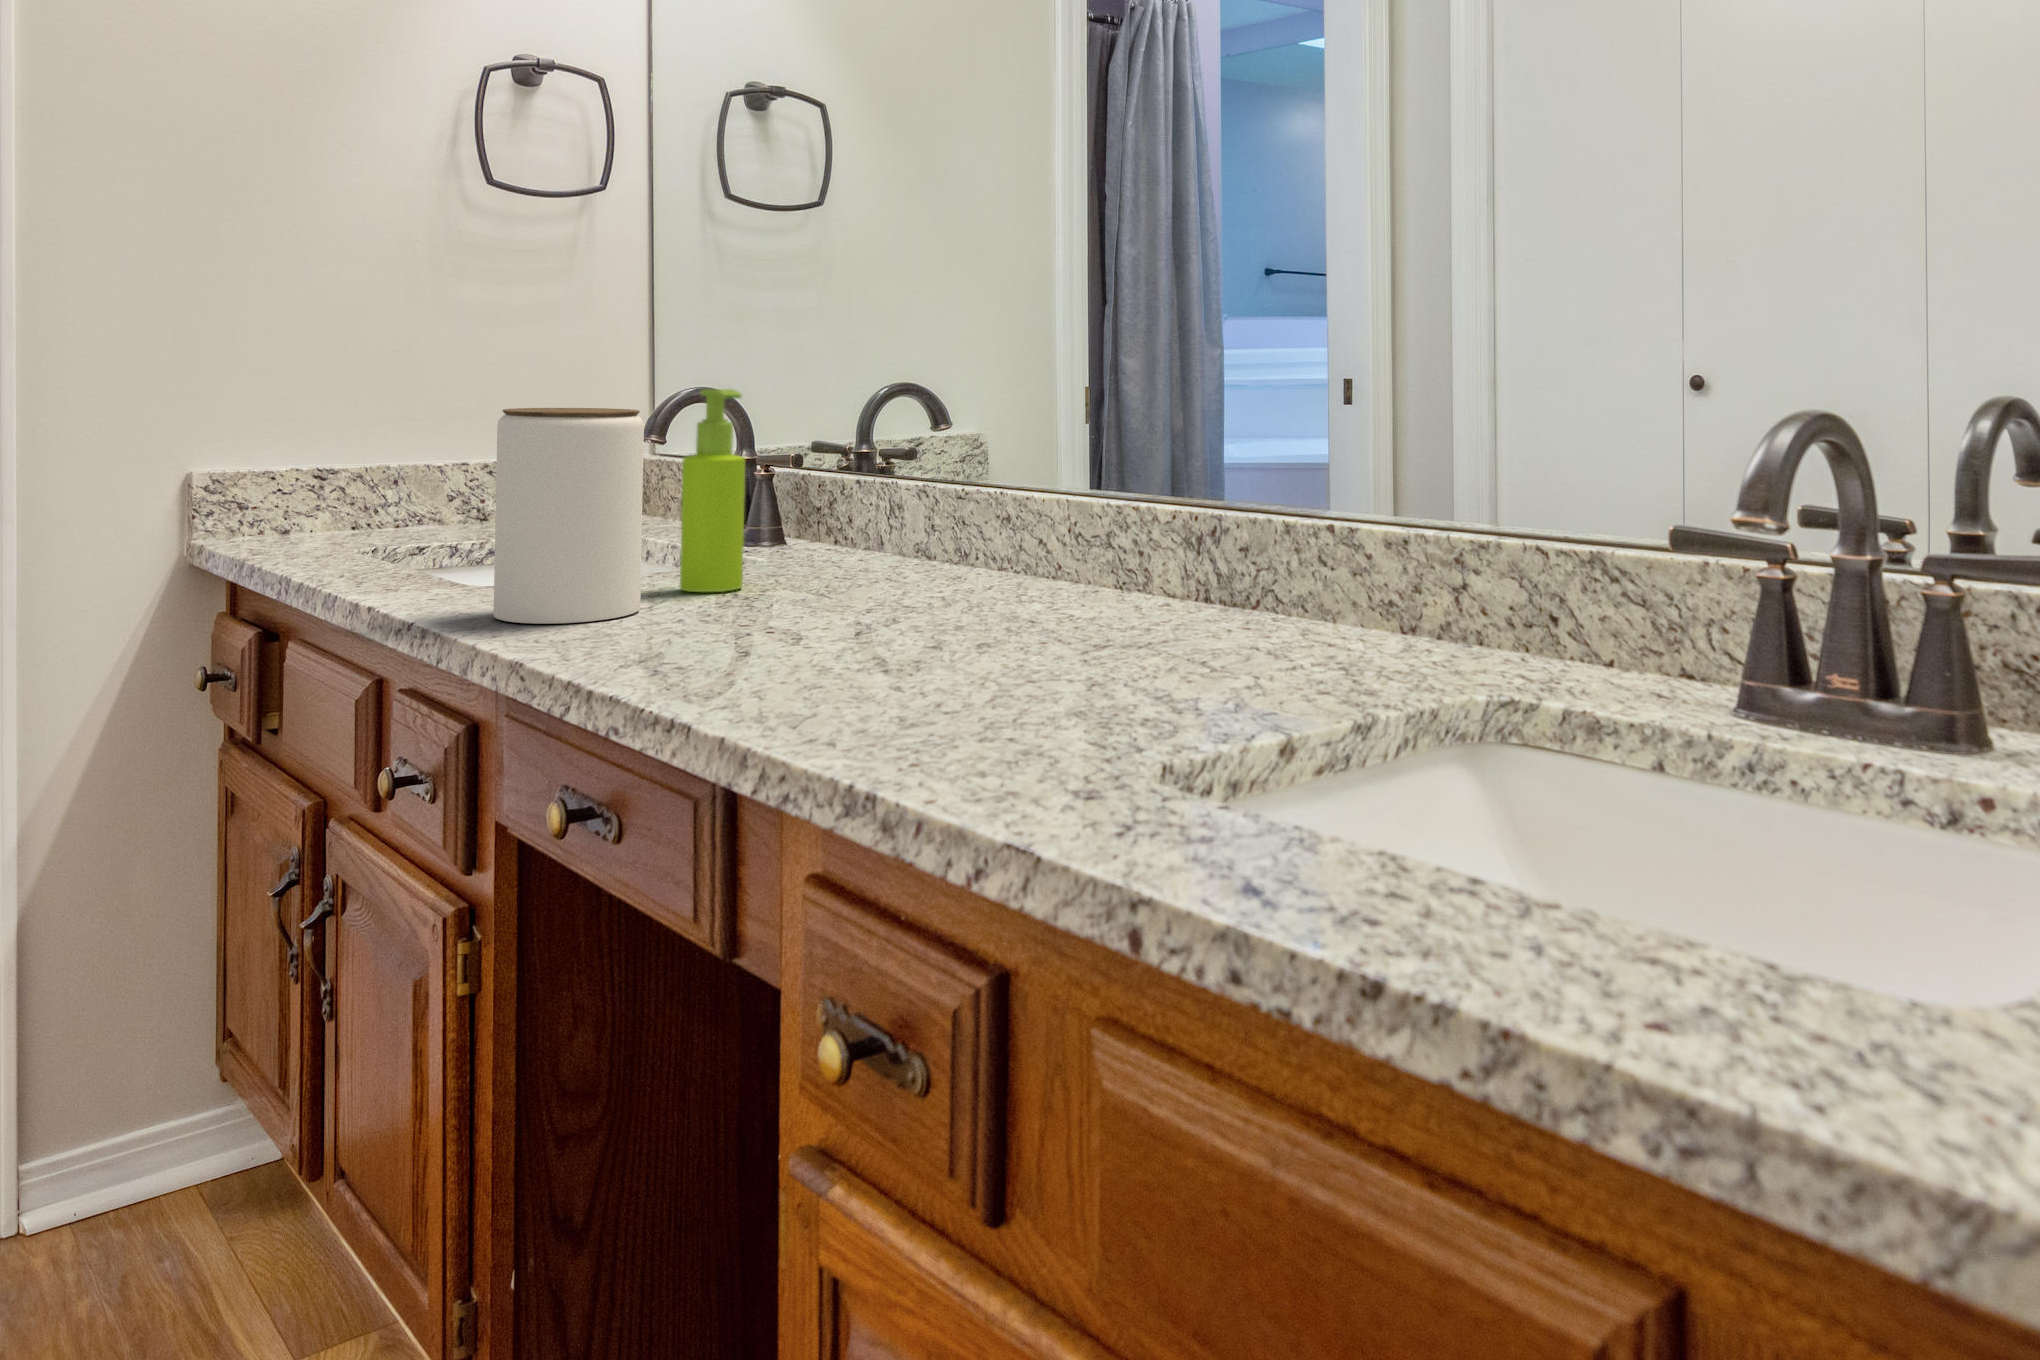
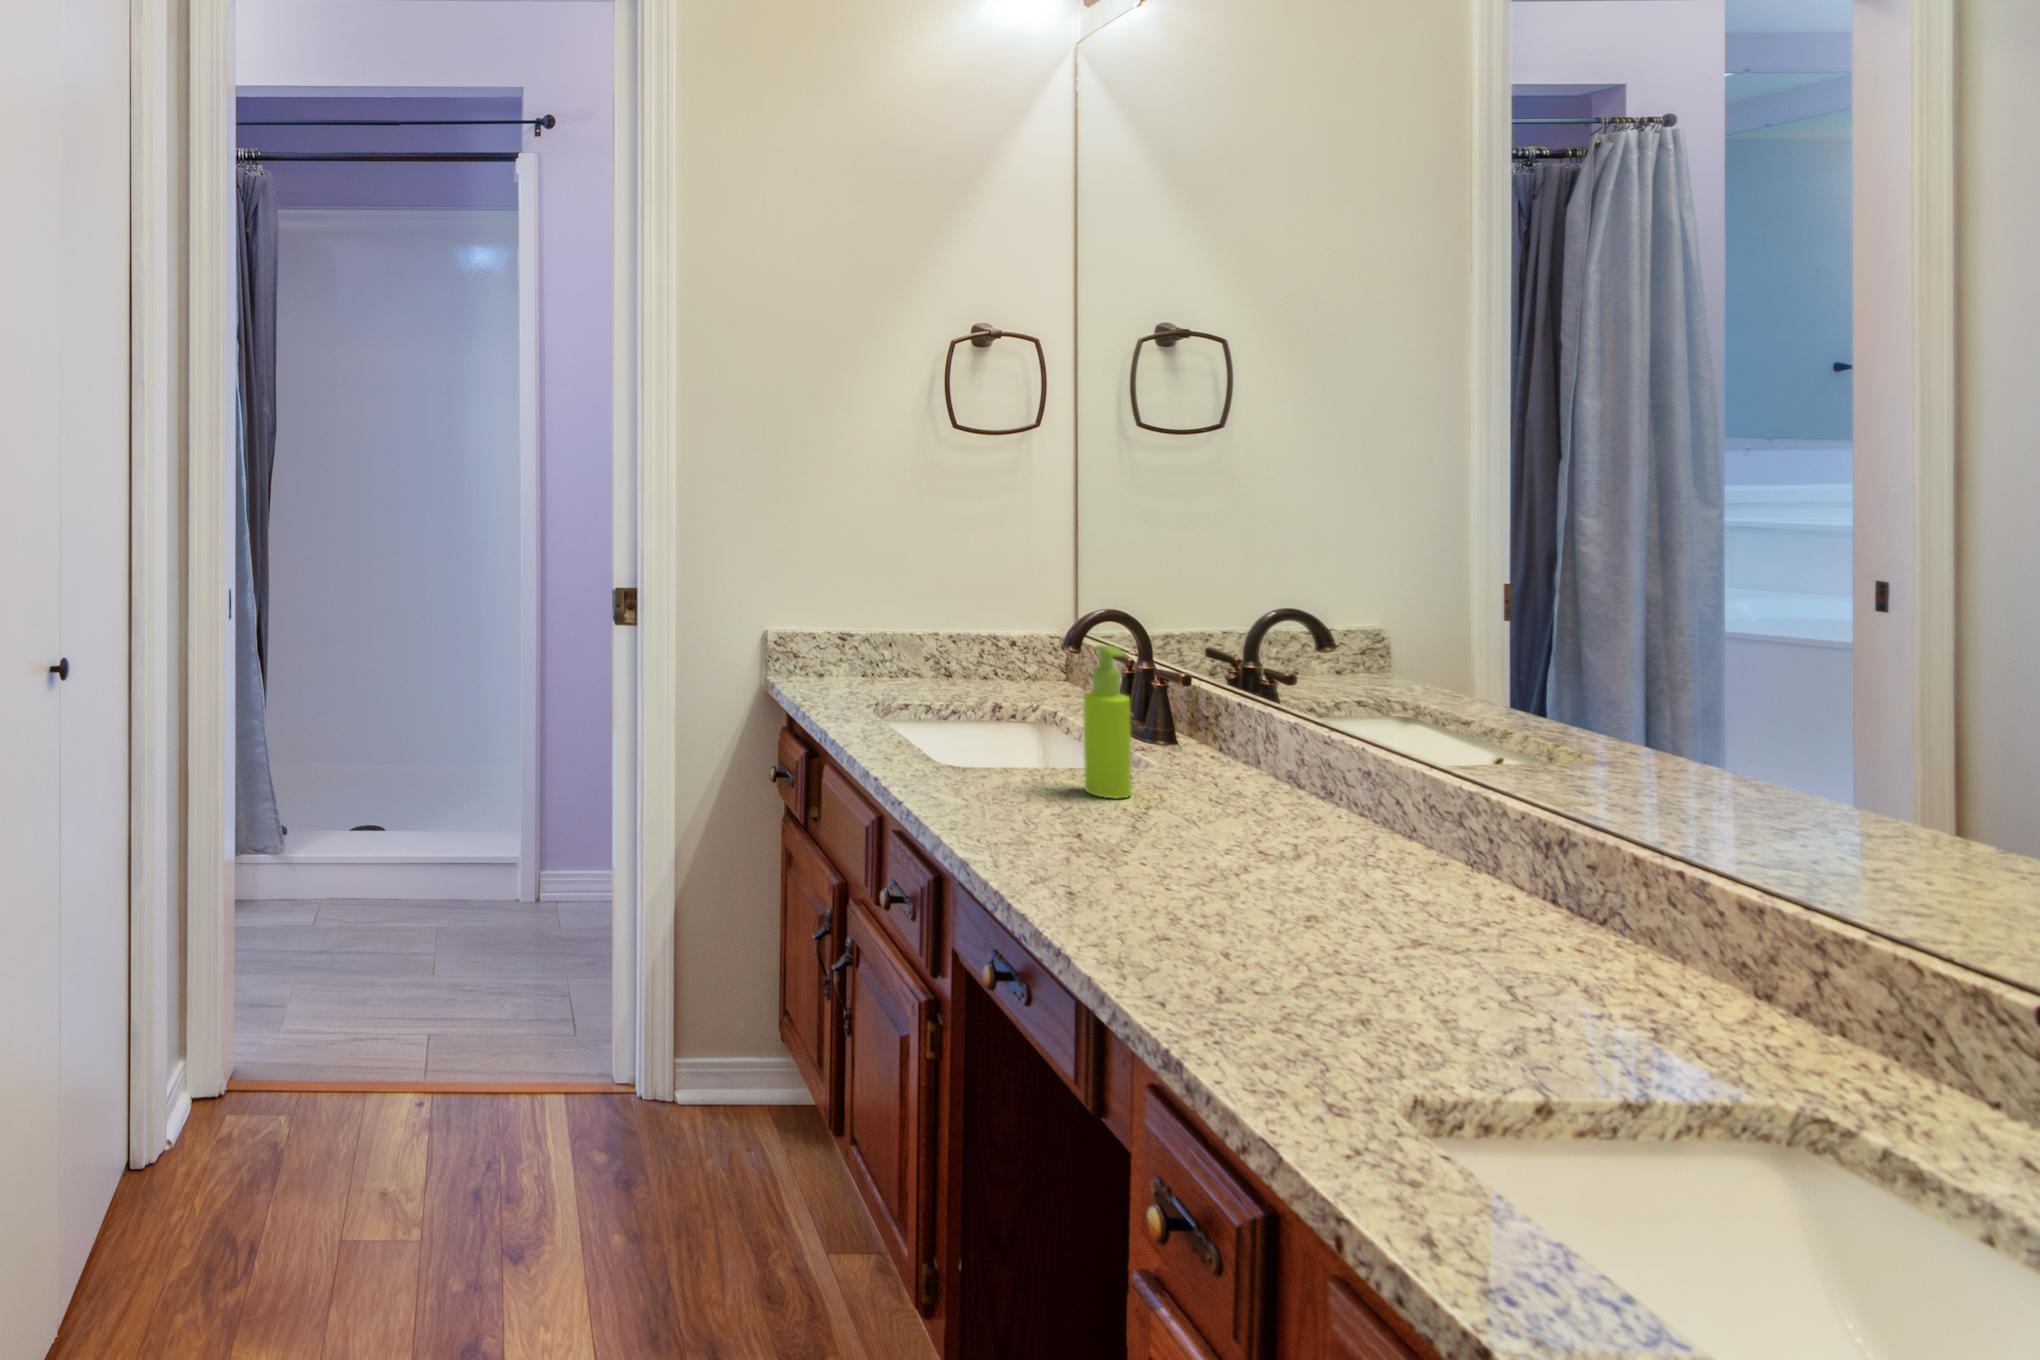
jar: present [494,408,644,624] -> none [959,661,1055,820]

